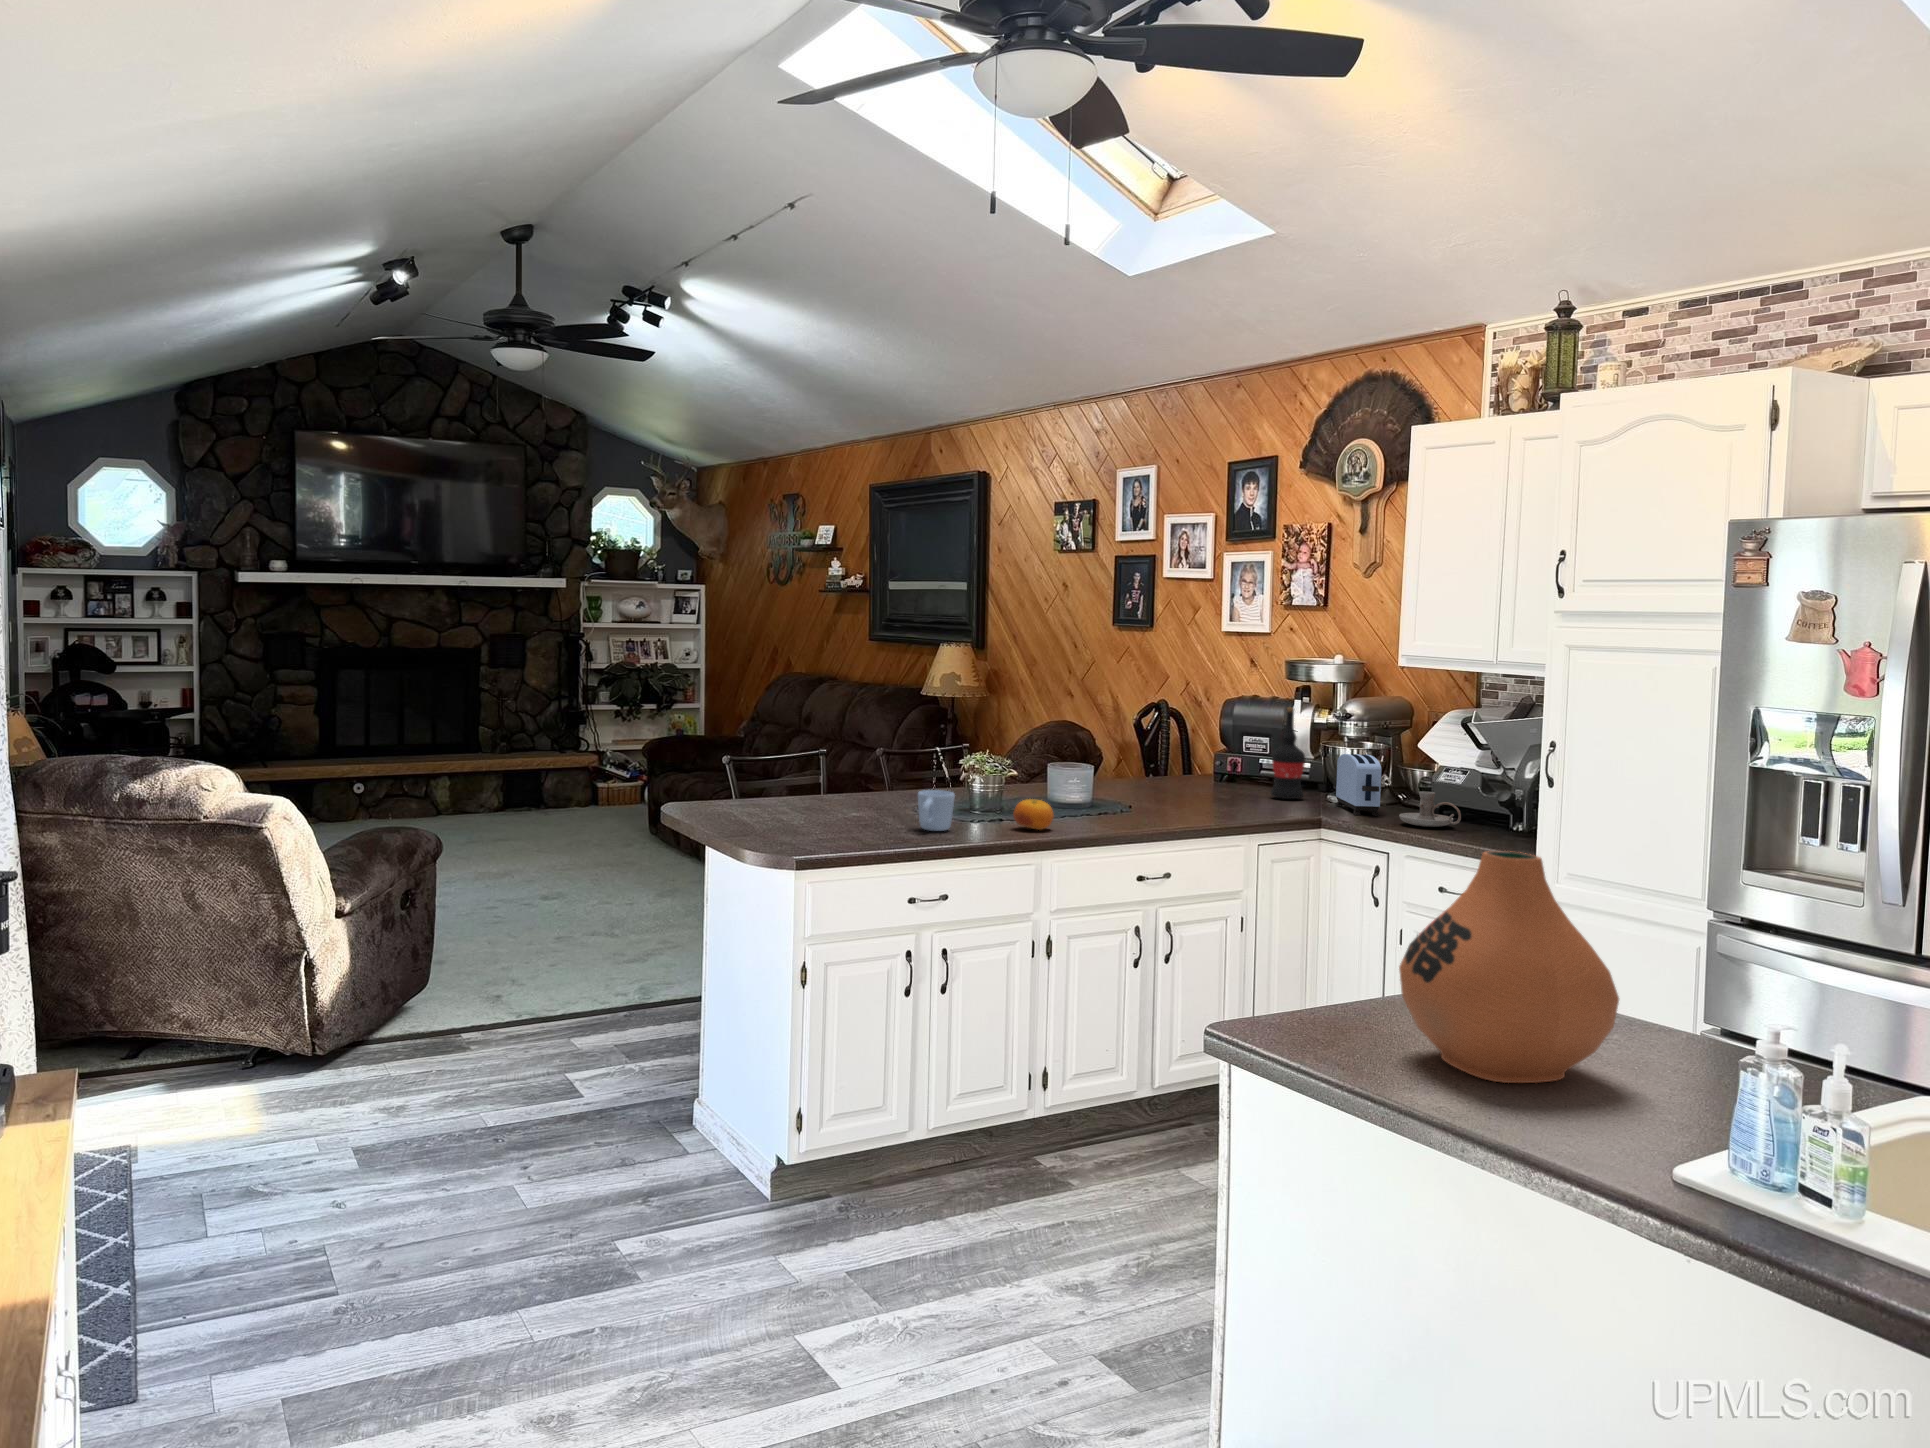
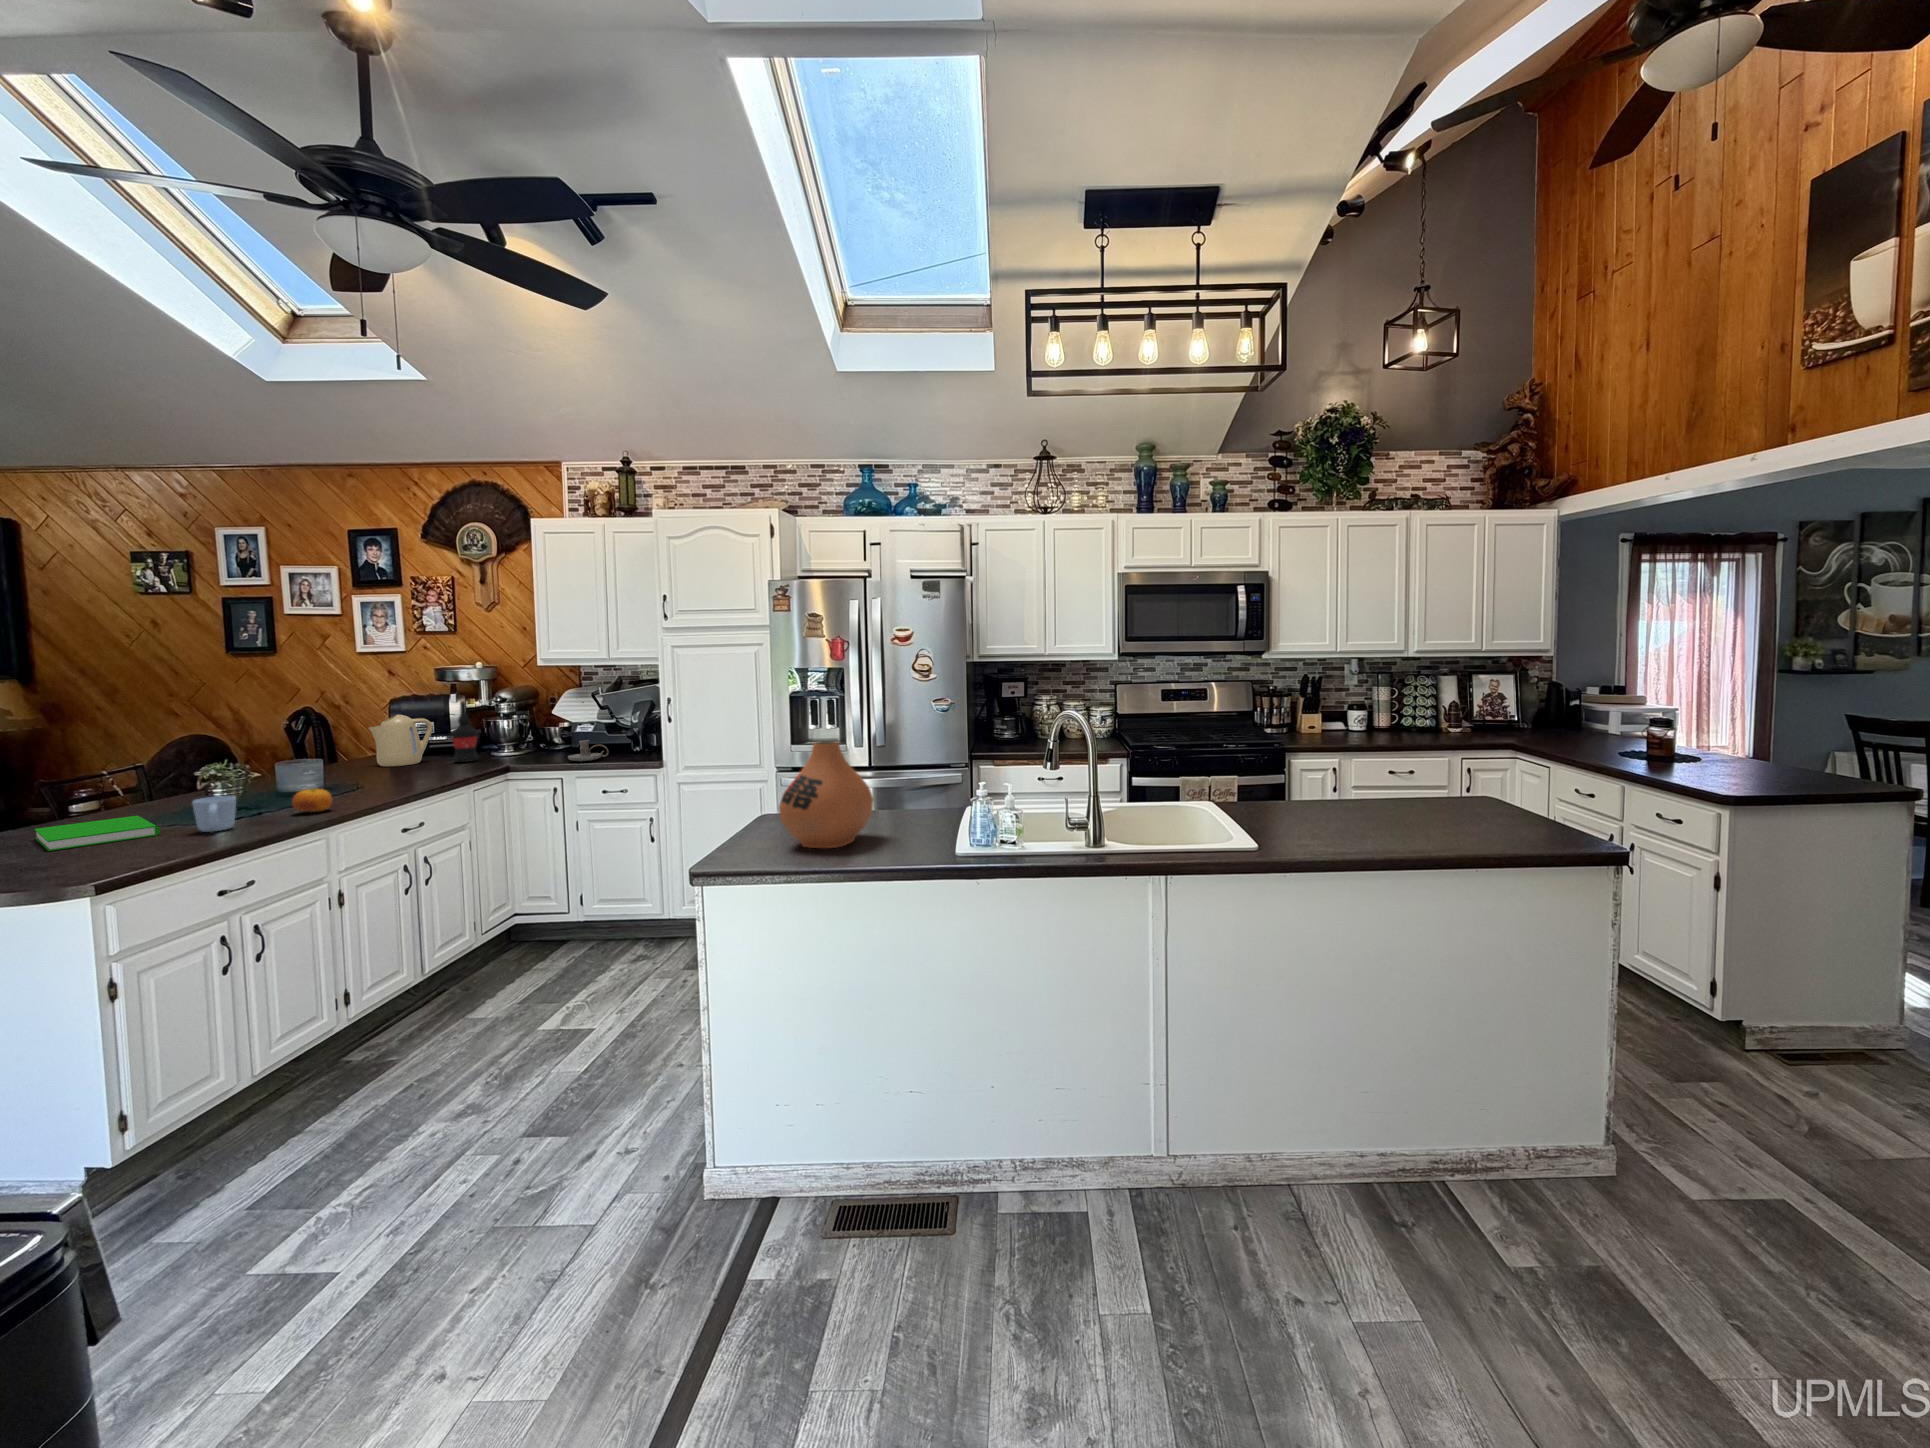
kettle: none [1186,719,1260,791] -> present [369,715,433,767]
toaster: present [1336,754,1381,816] -> none [505,724,548,763]
book: none [816,797,908,824] -> present [35,816,160,851]

